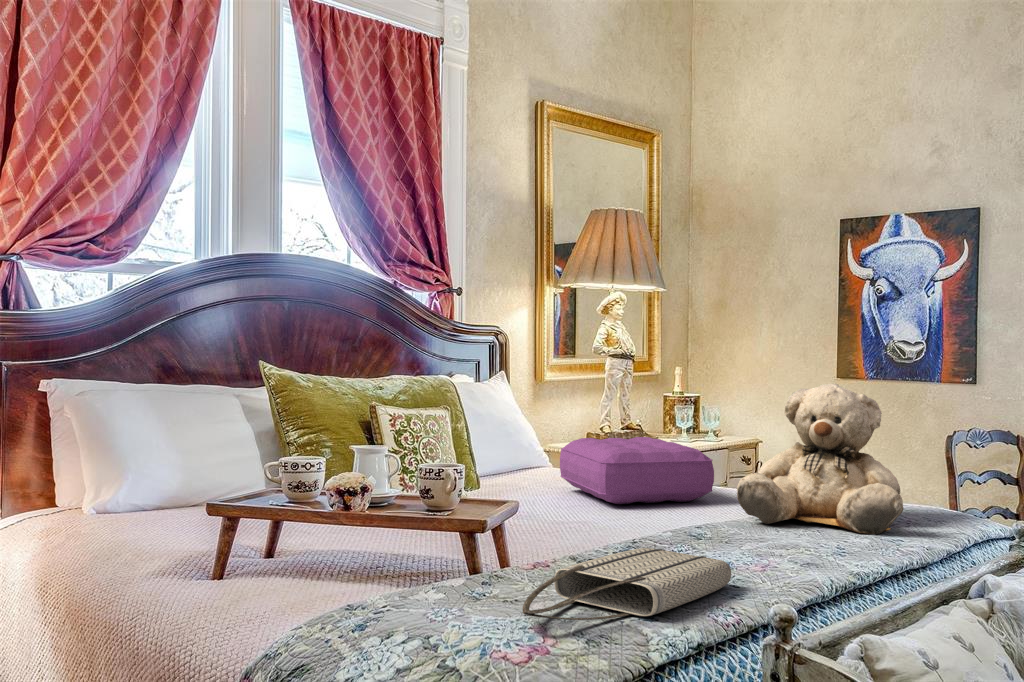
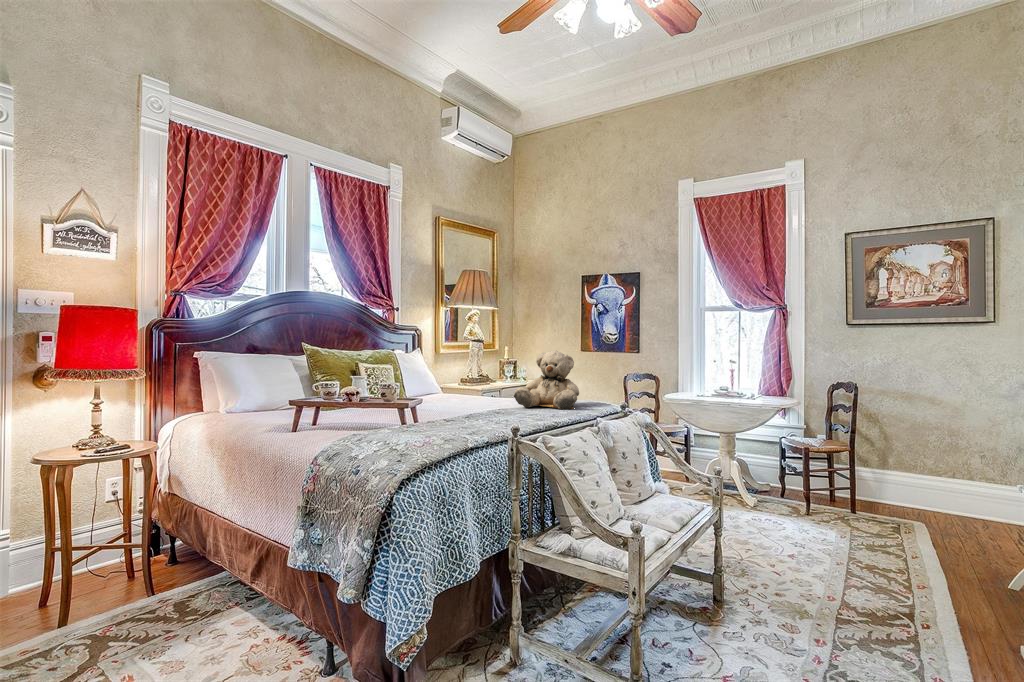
pillow: present [560,437,714,504] -> none [444,376,509,404]
tote bag: present [522,548,731,620] -> none [420,412,501,432]

